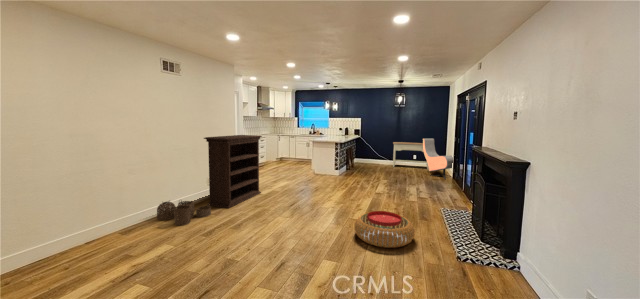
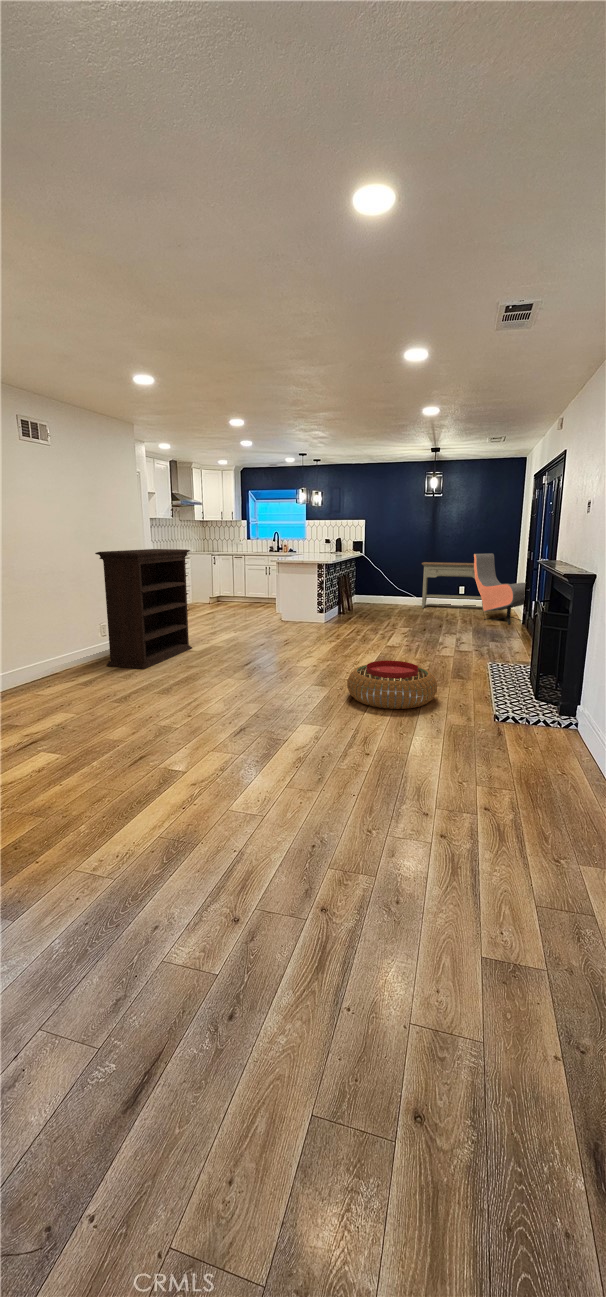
woven basket: present [157,201,211,225] -> none [31,653,118,691]

